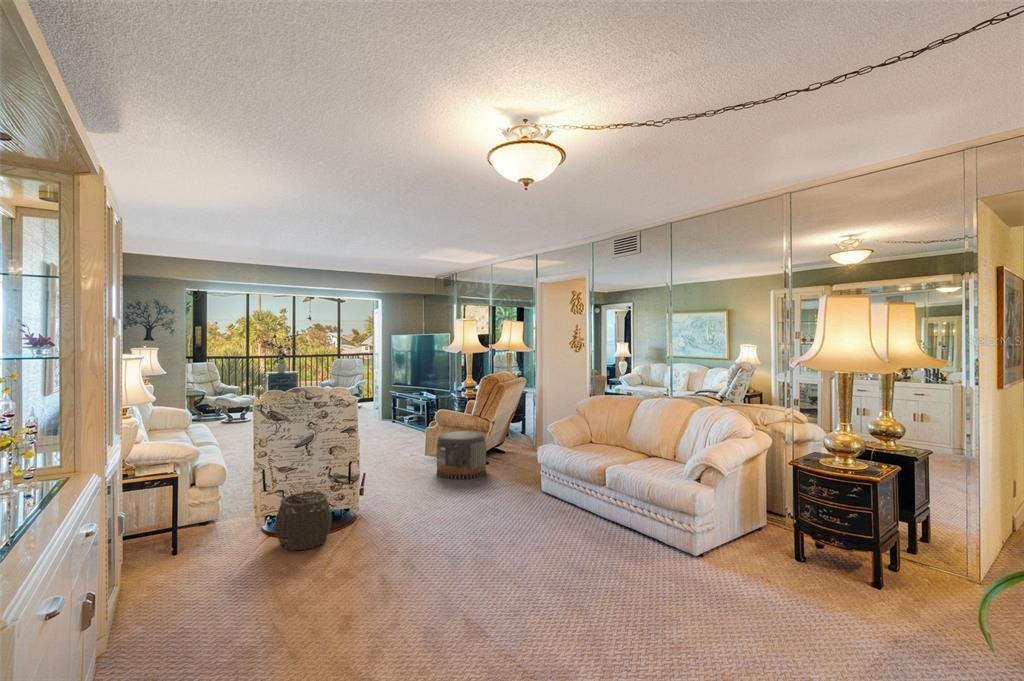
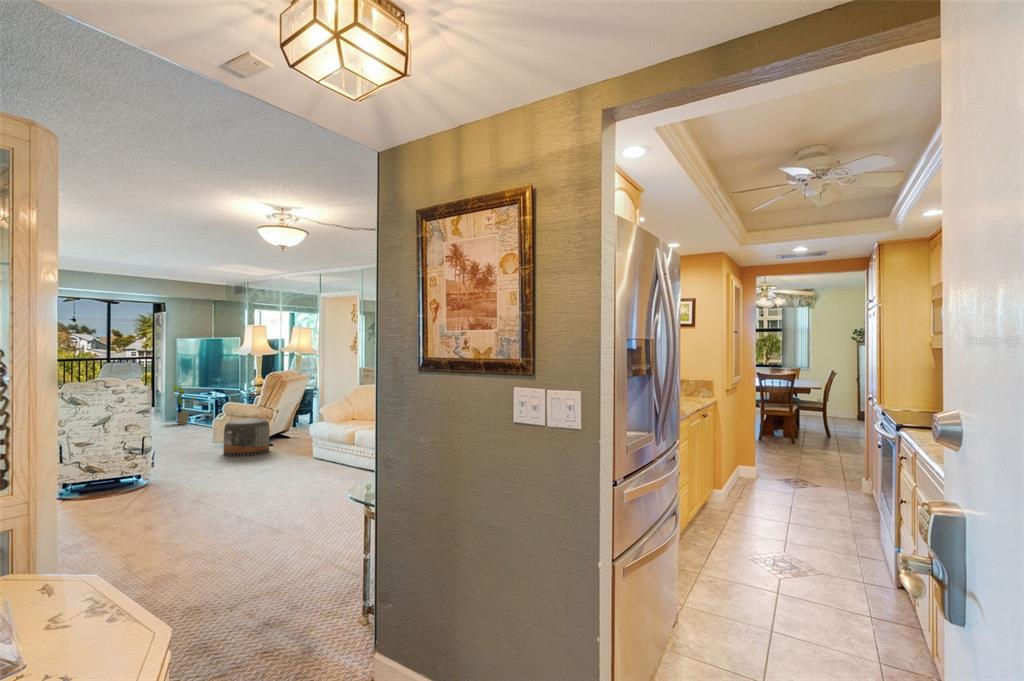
house plant: none [388,384,409,426] -> present [174,385,195,425]
woven basket: present [275,492,332,550] -> none [75,461,128,504]

